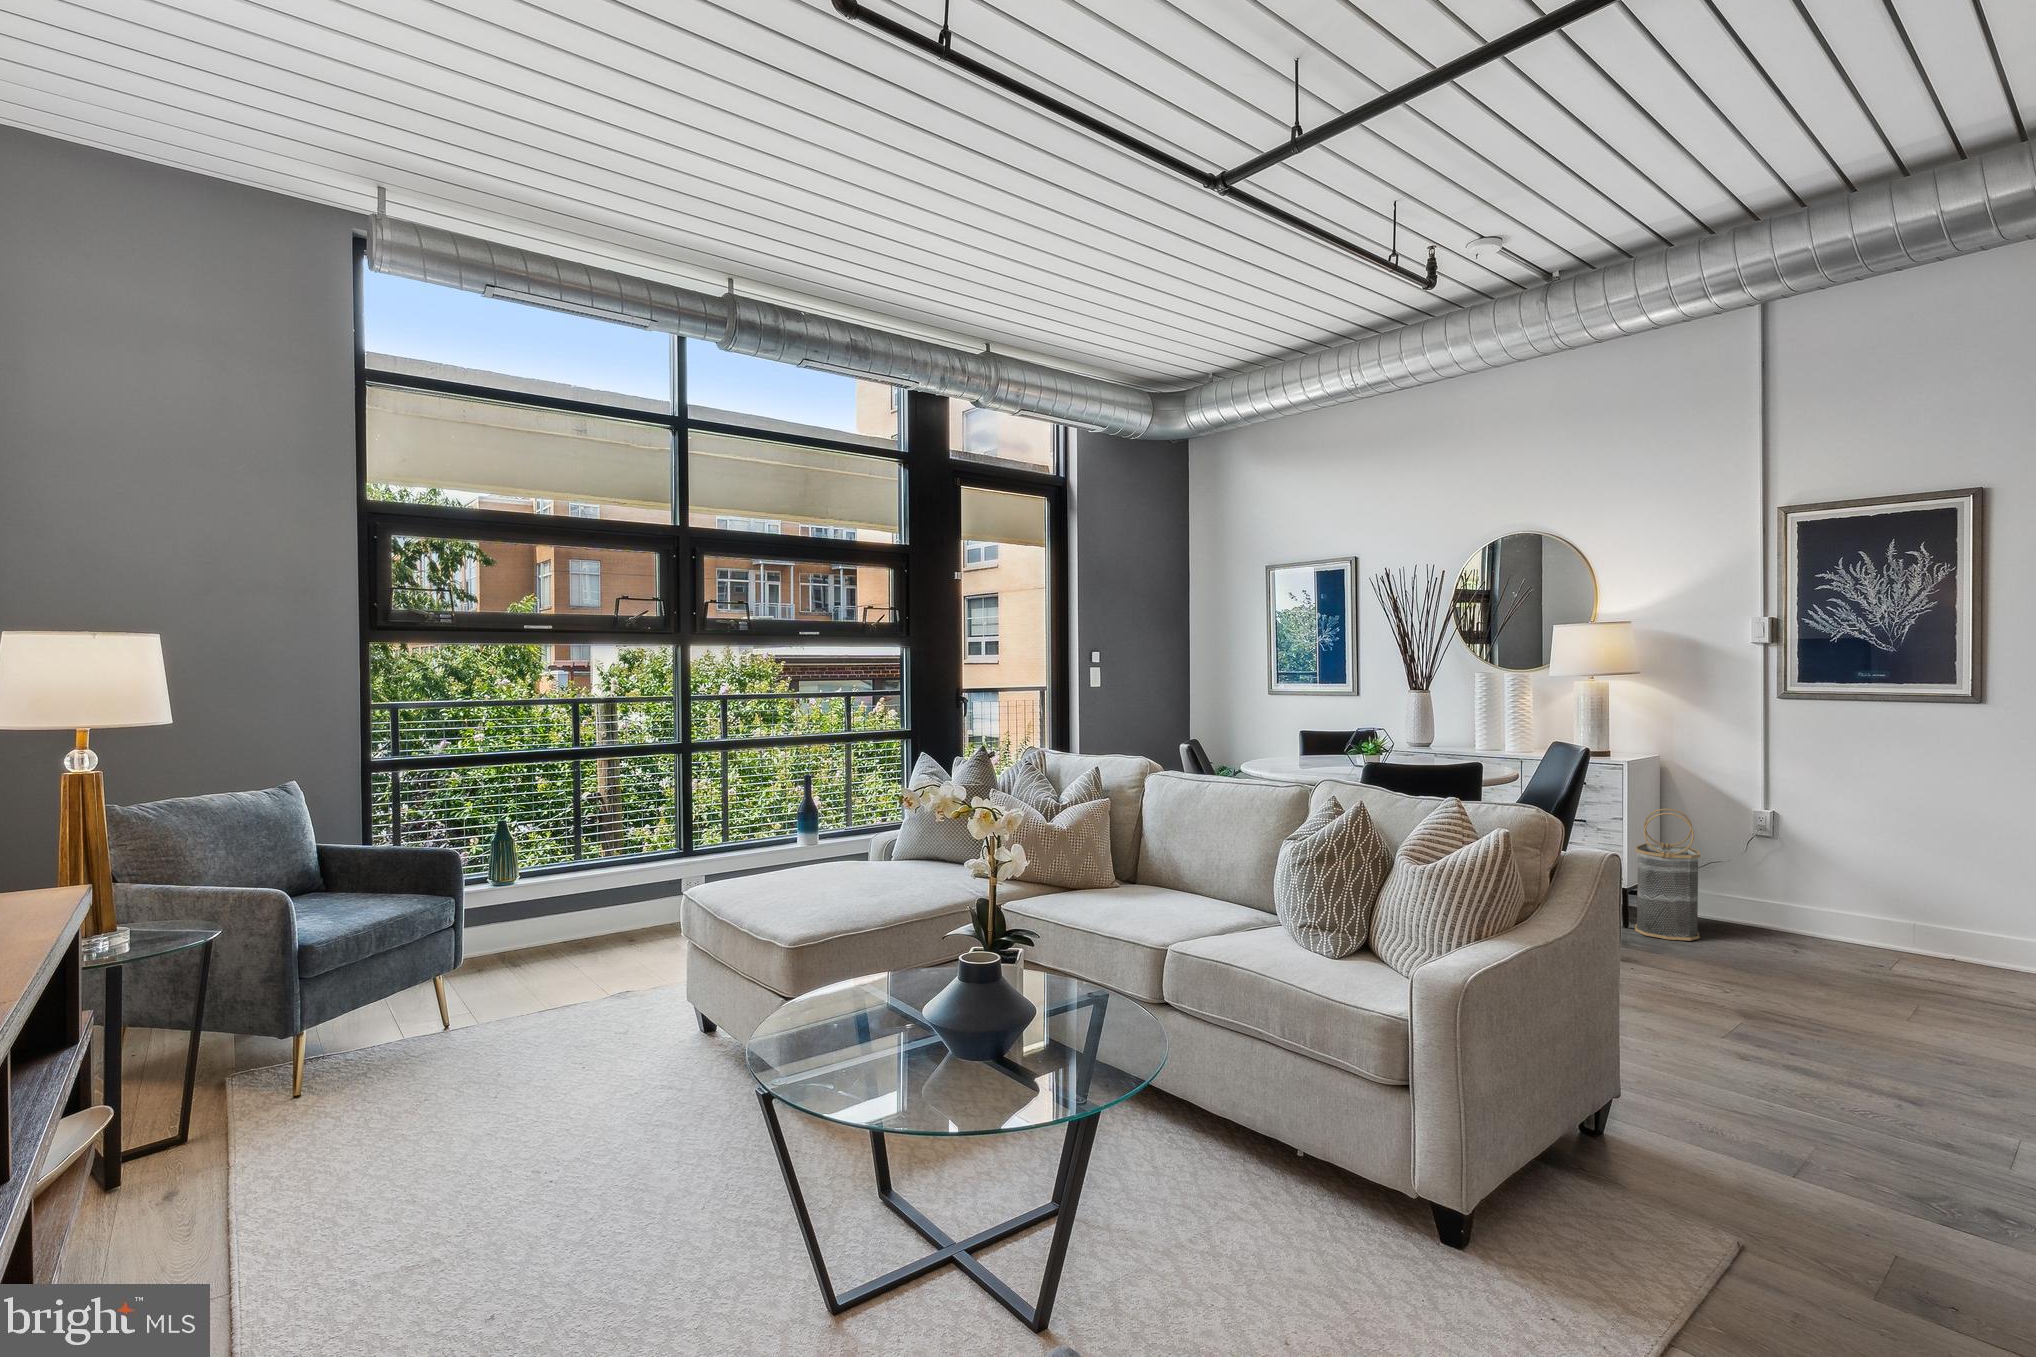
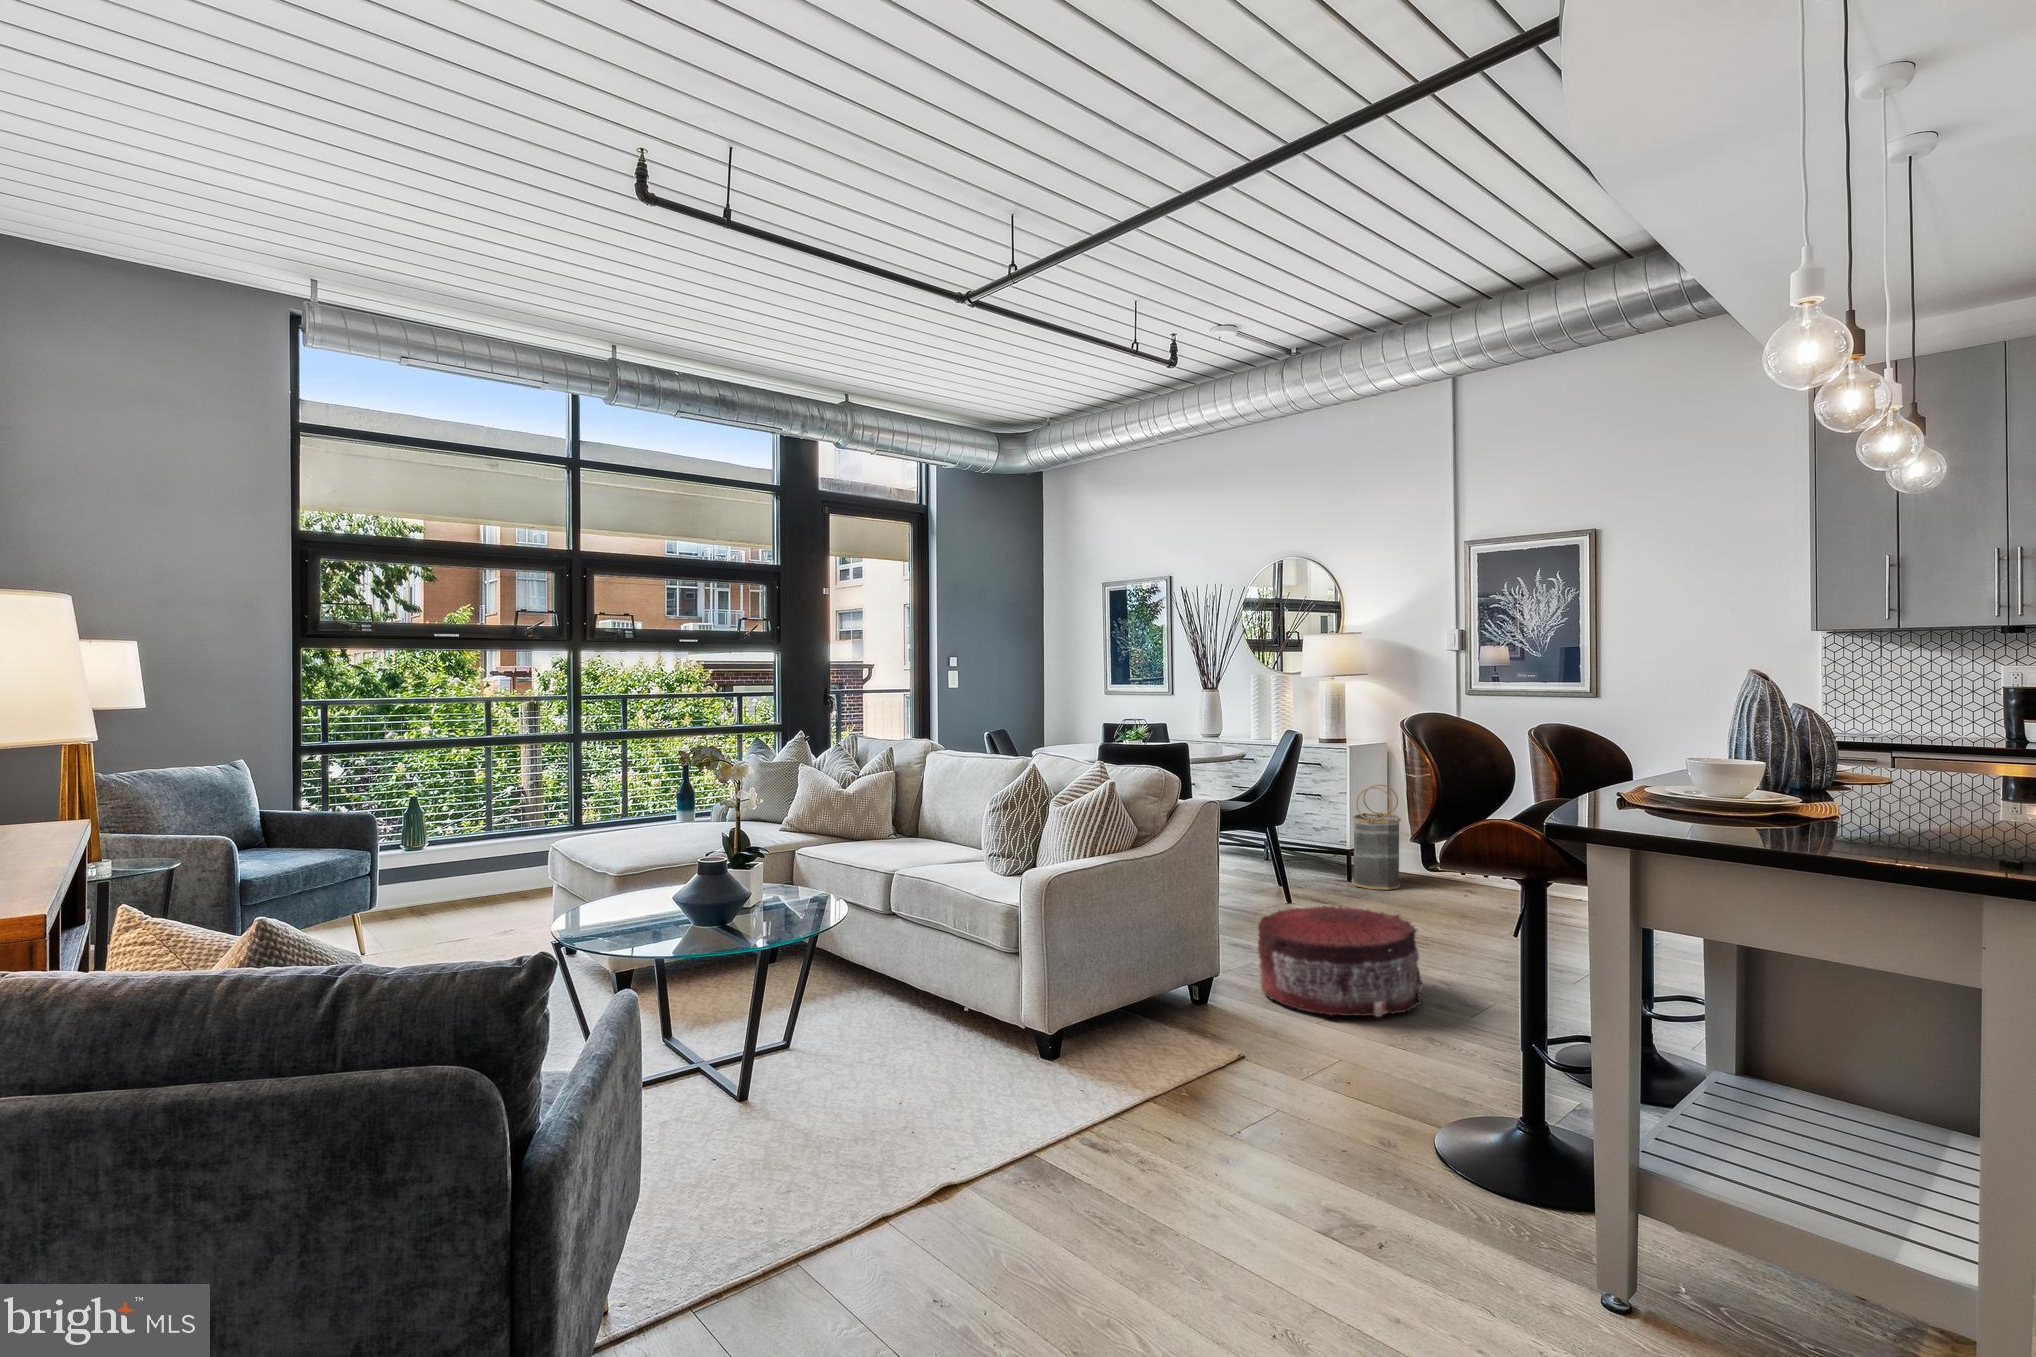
pouf: none [1652,988,1937,1168] -> present [1258,906,1423,1017]

